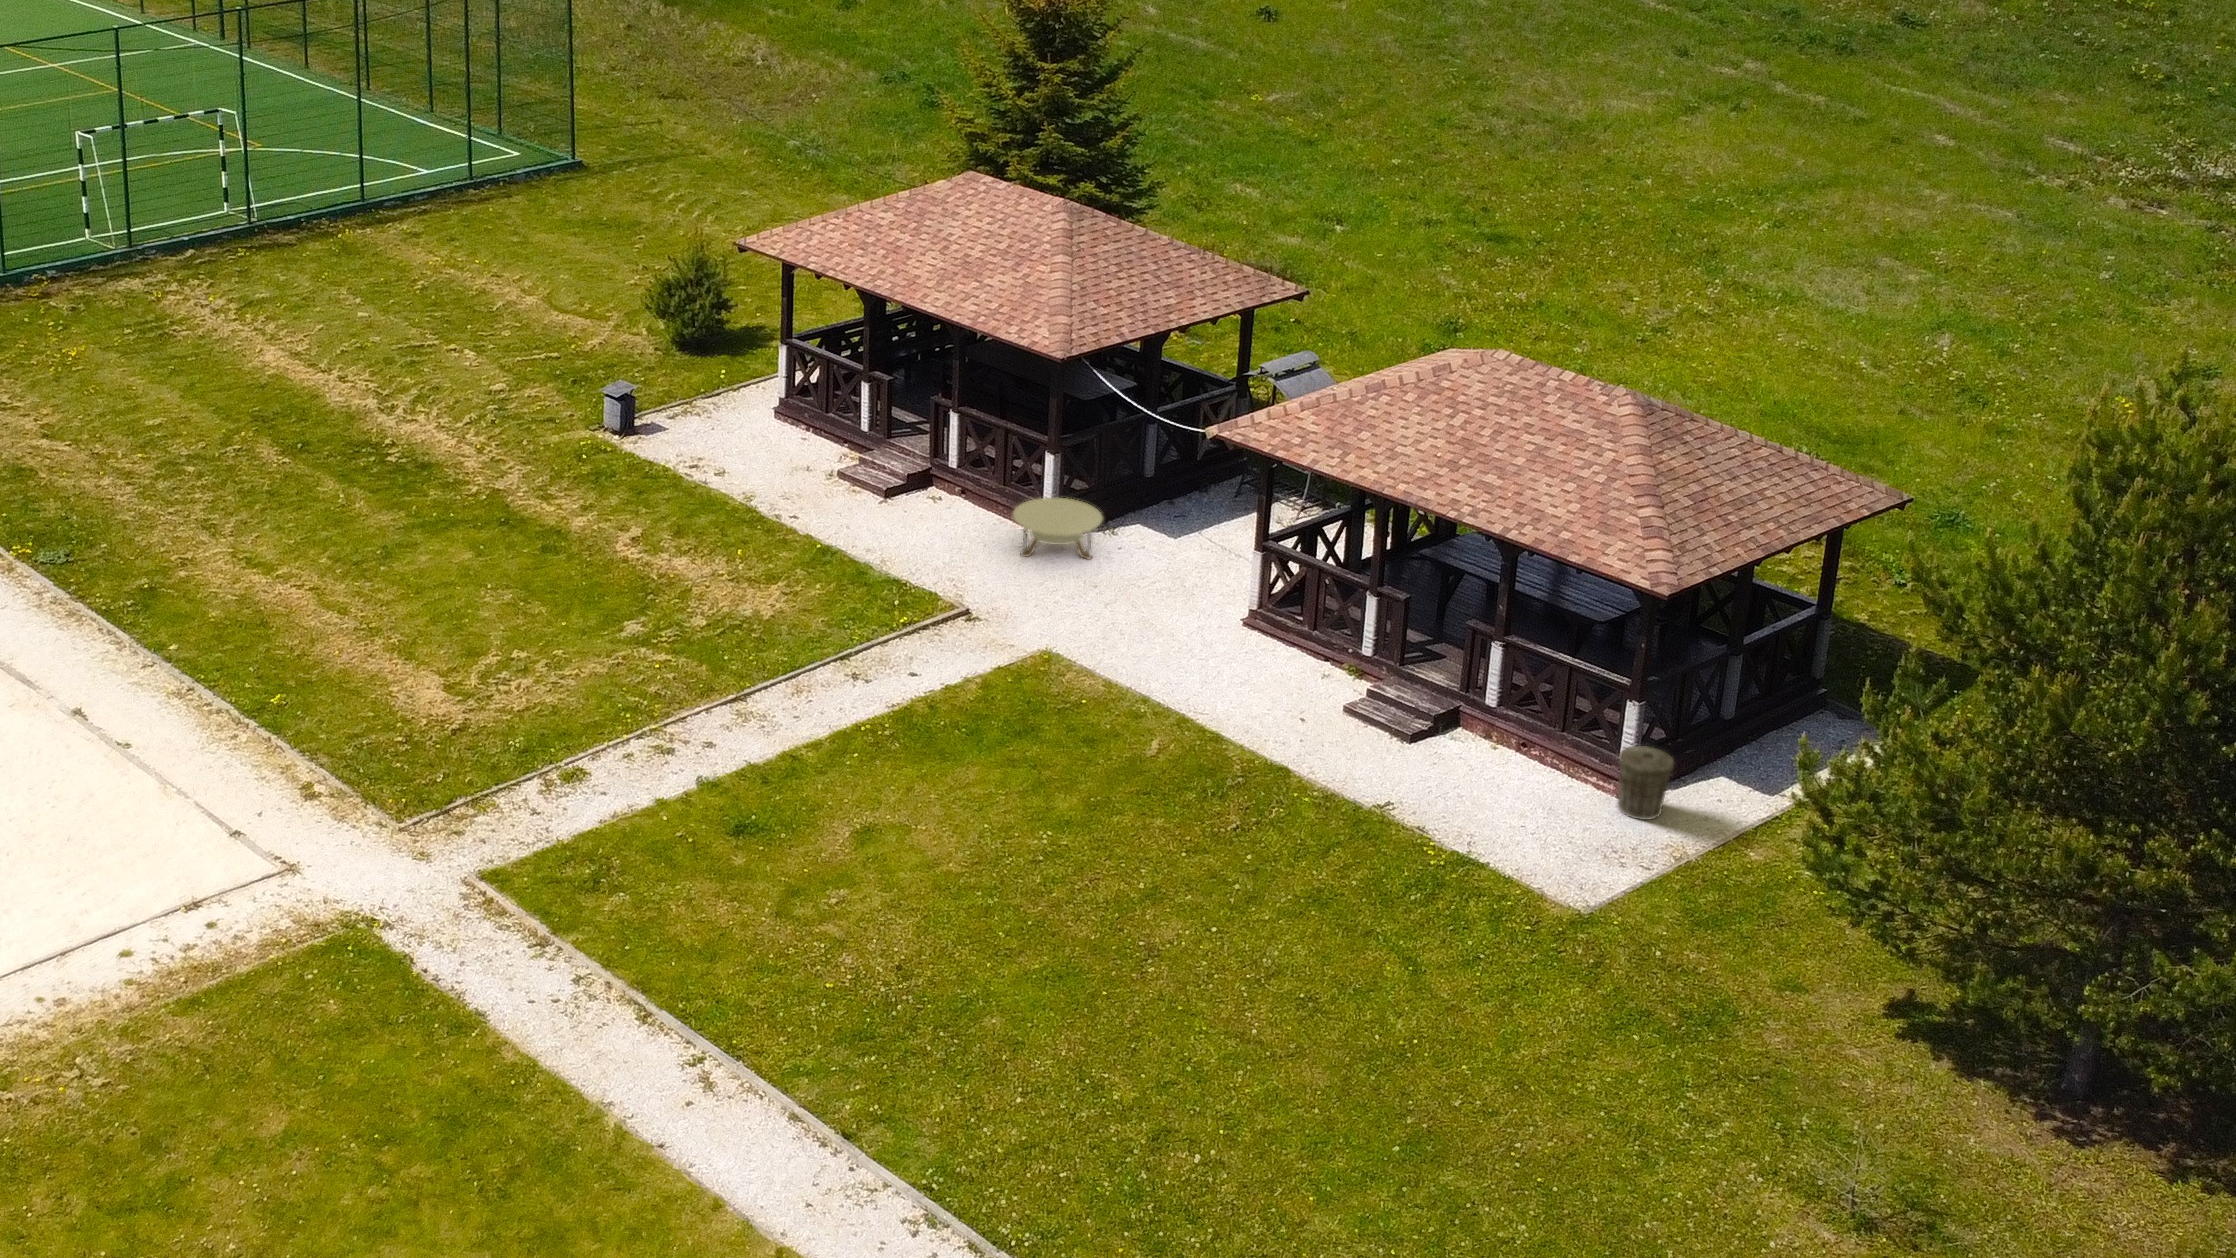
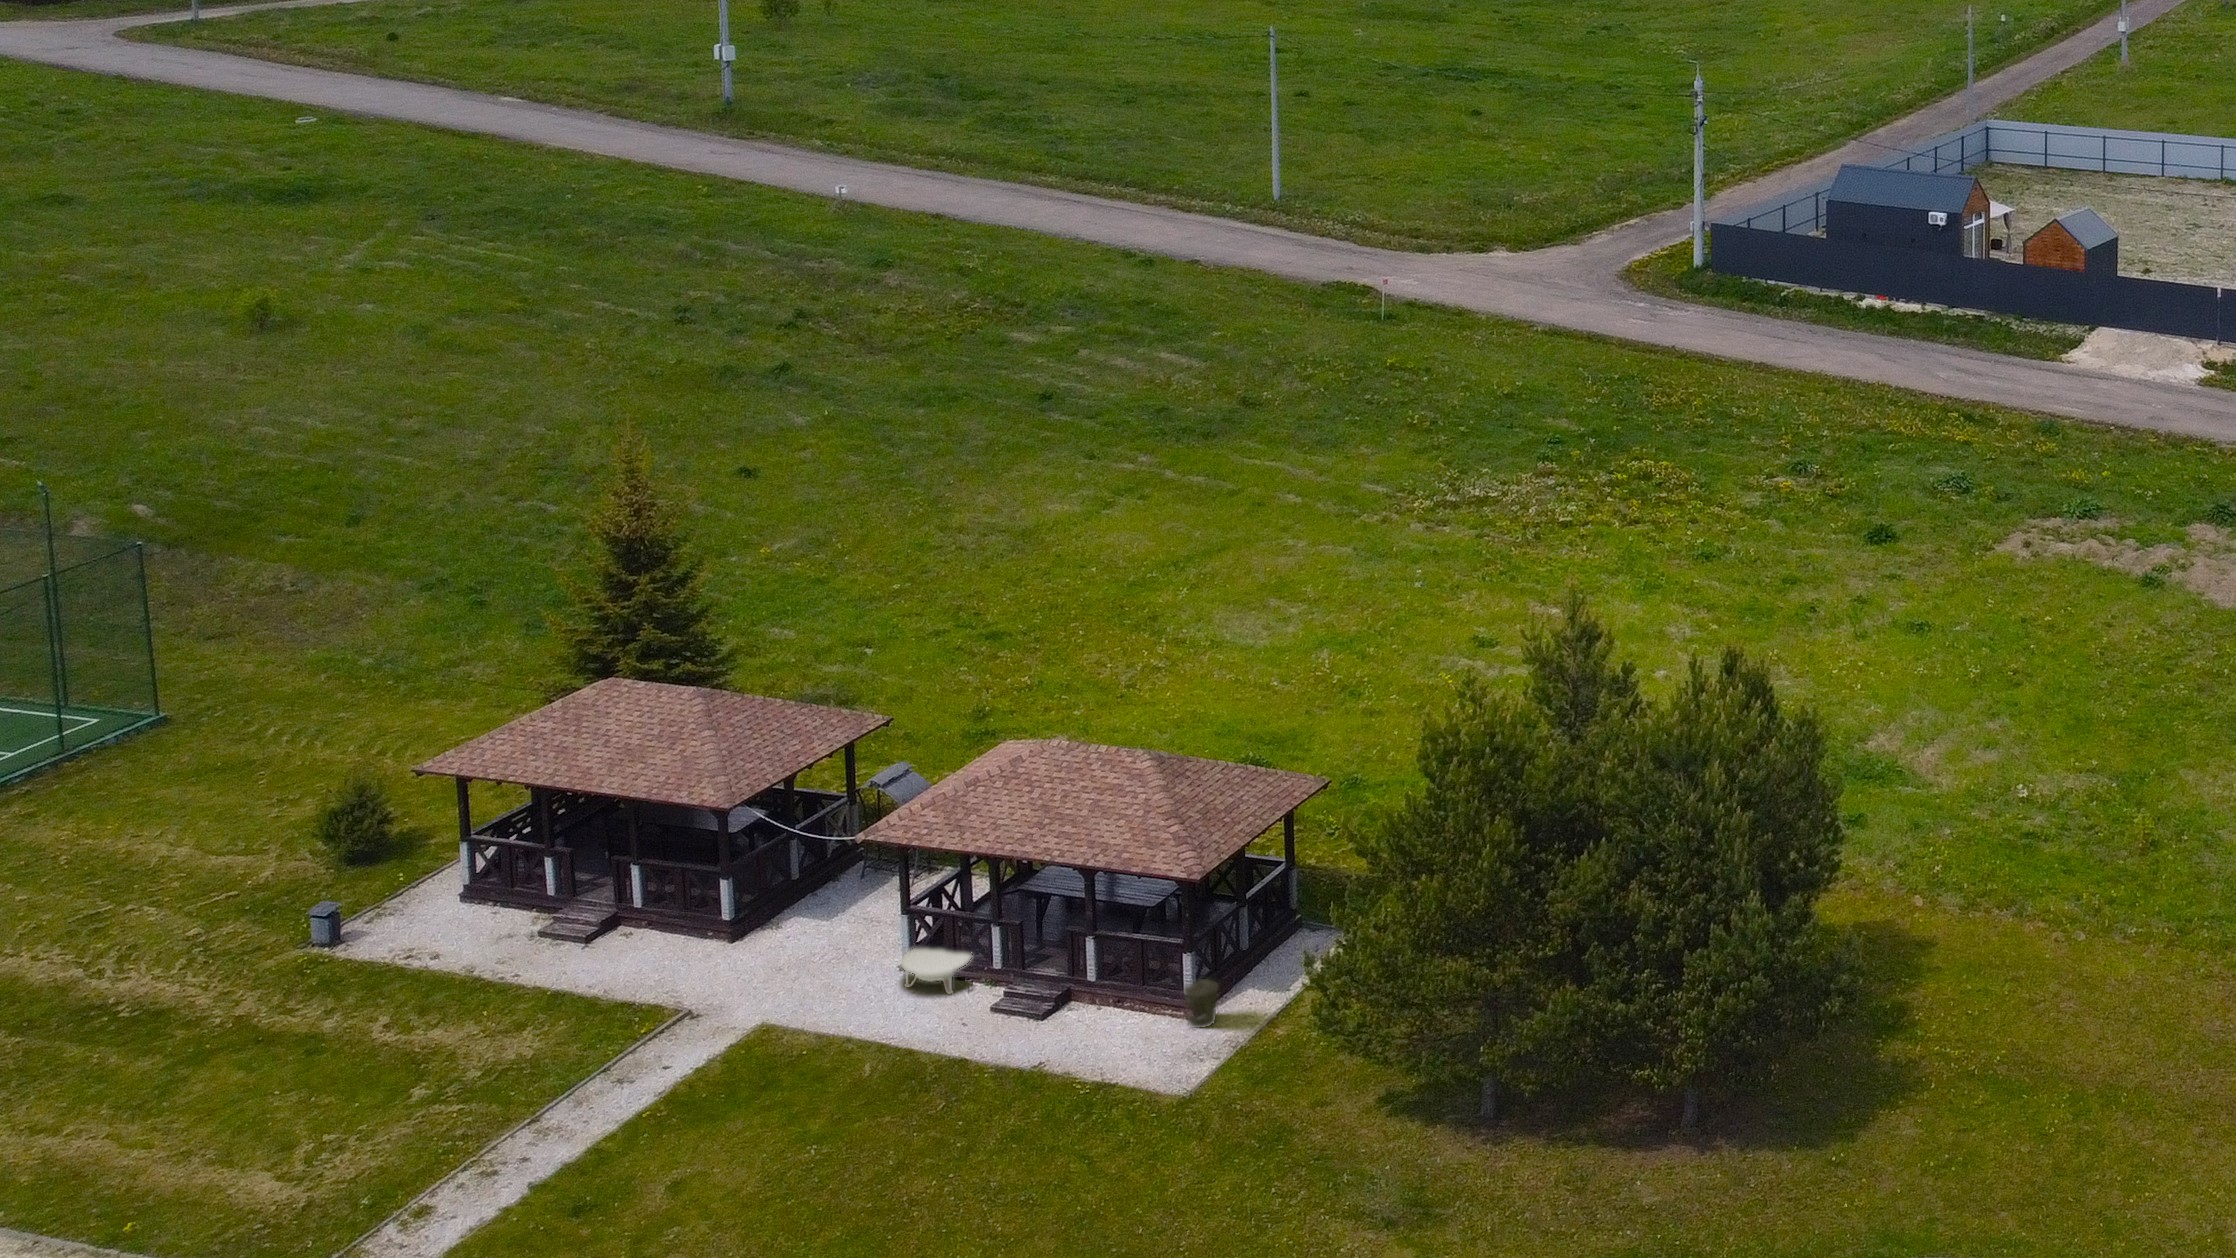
round table: present [1013,497,1102,559] -> present [900,949,971,994]

